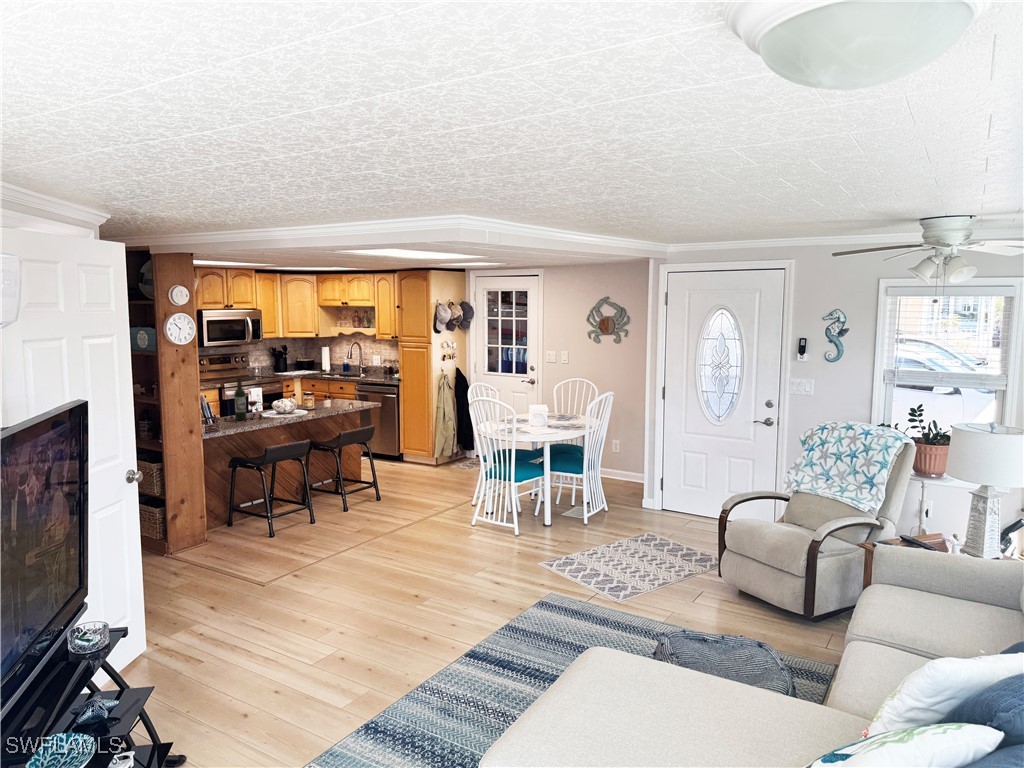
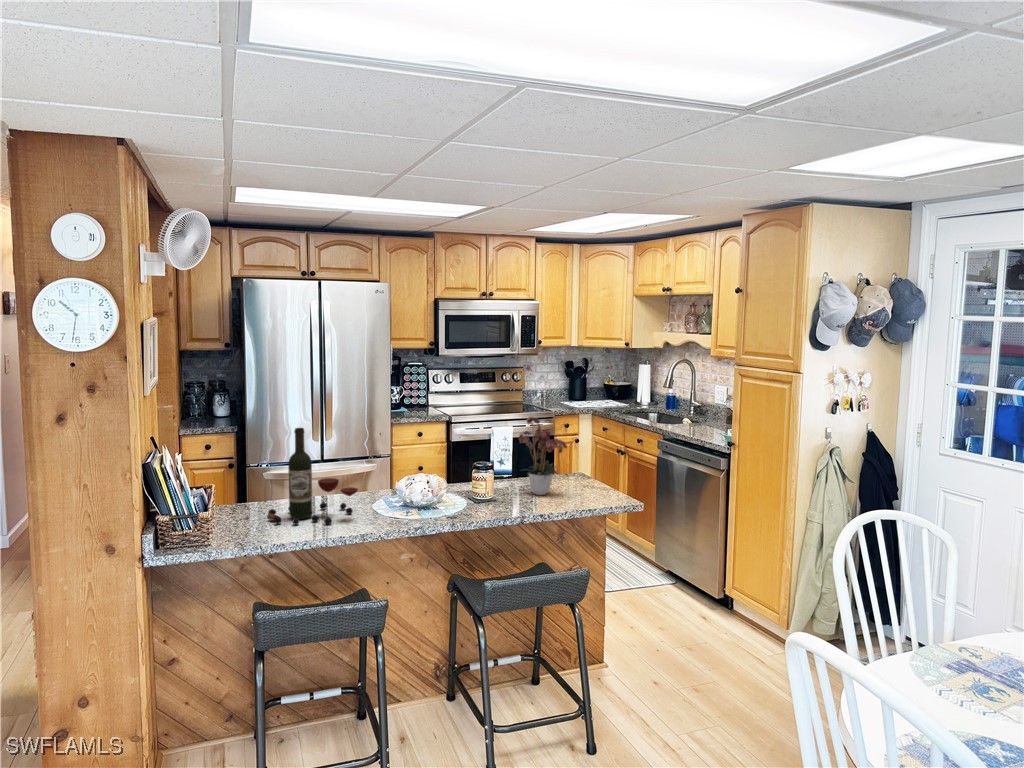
flower arrangement: none [320,367,347,404] -> present [519,417,567,495]

